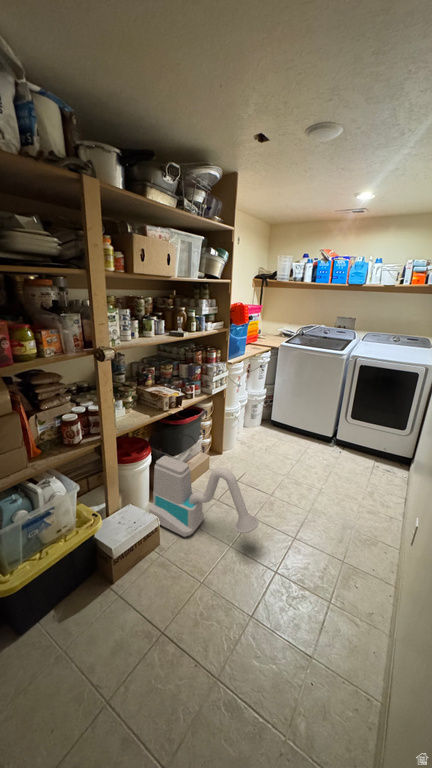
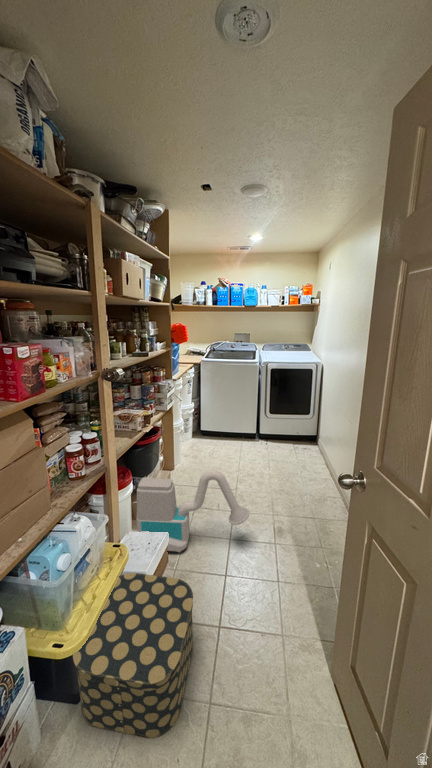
storage box: none [29,539,151,694] -> present [73,573,193,738]

